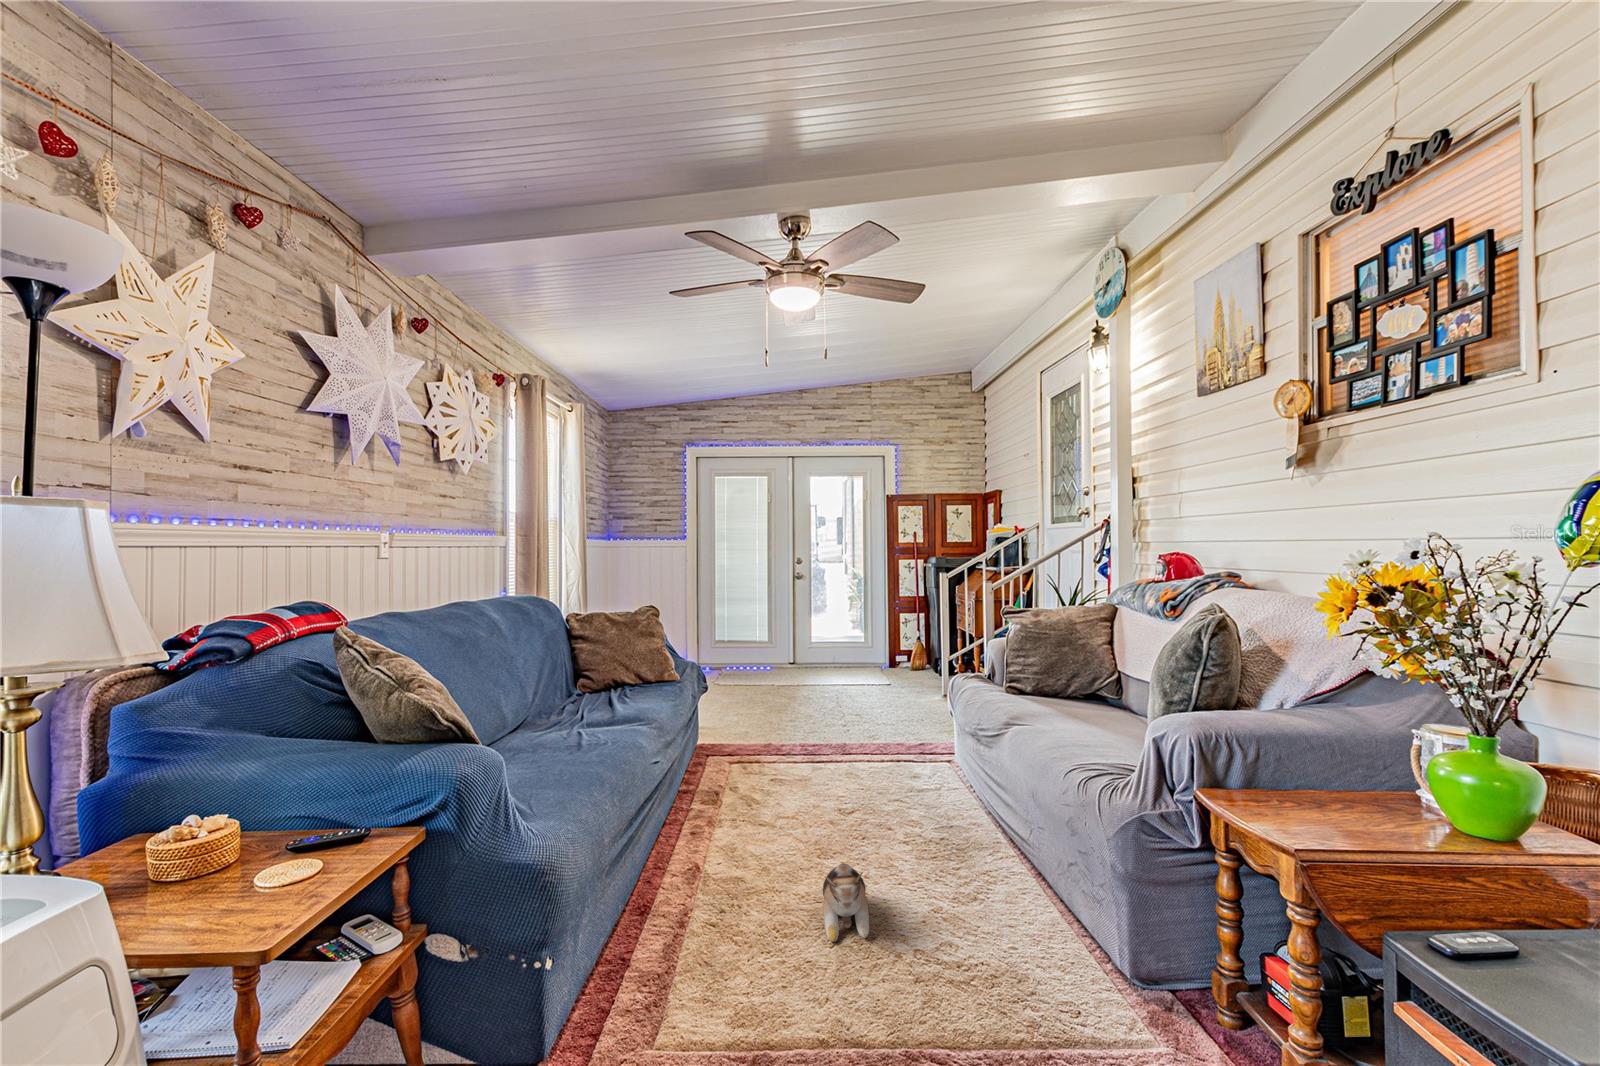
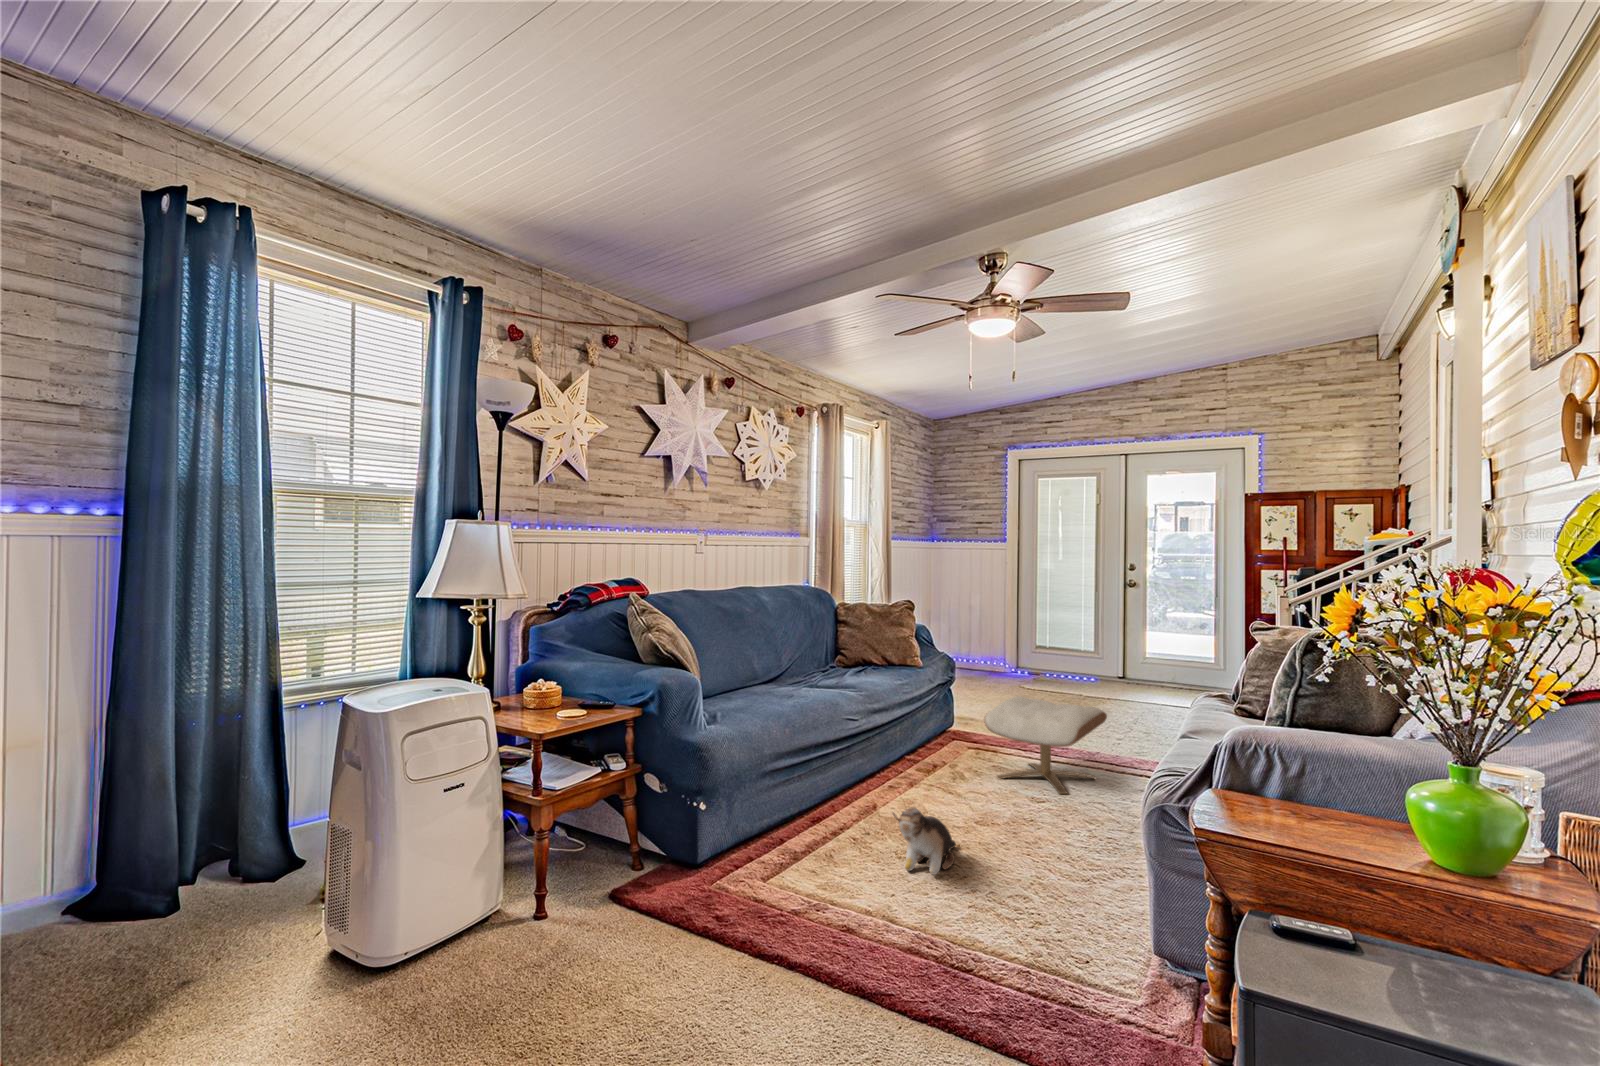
ottoman: none [779,699,887,794] -> present [984,696,1107,794]

